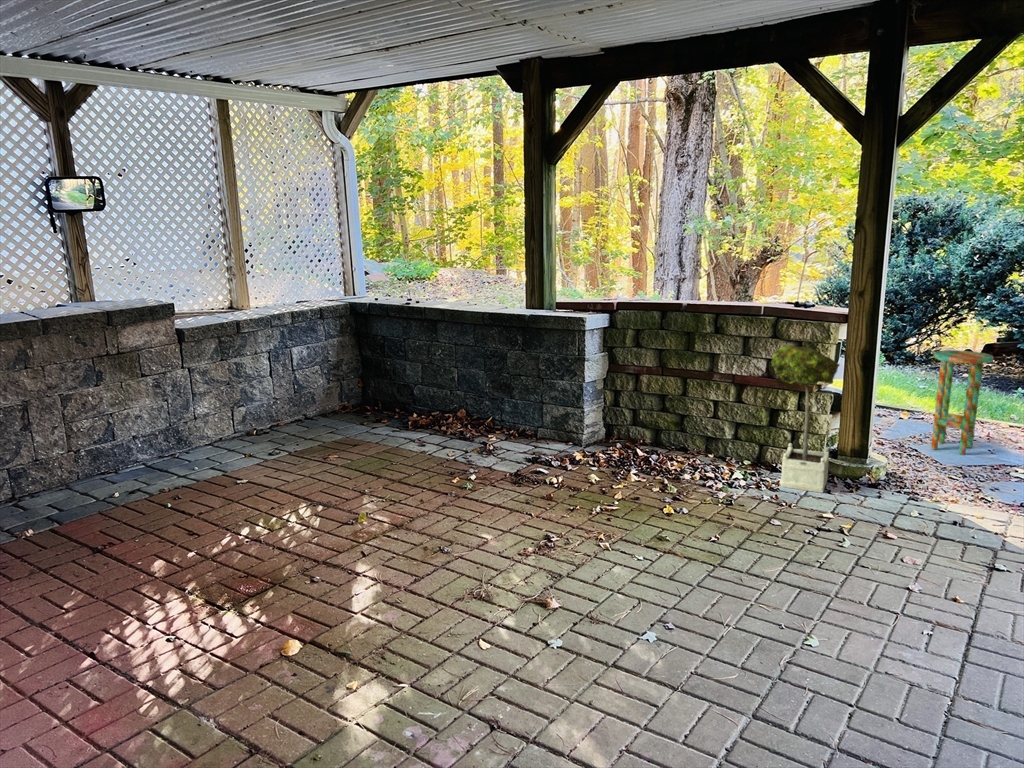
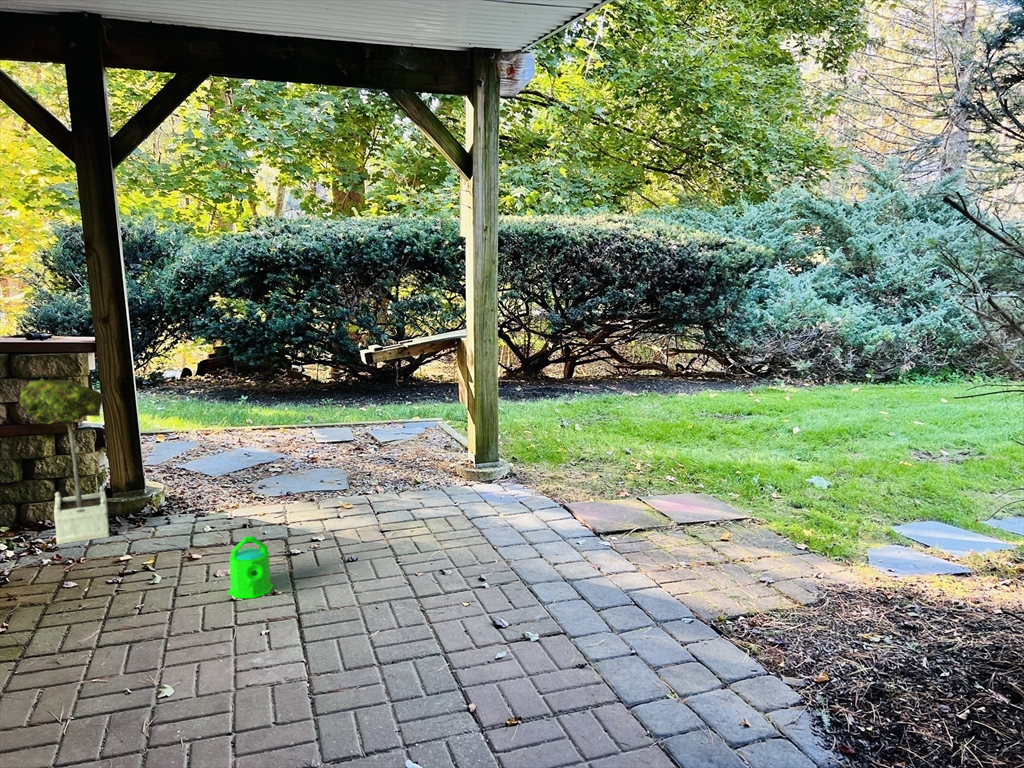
side table: present [931,350,993,455] -> none [182,367,234,465]
watering can: none [907,531,960,597] -> present [228,536,273,598]

